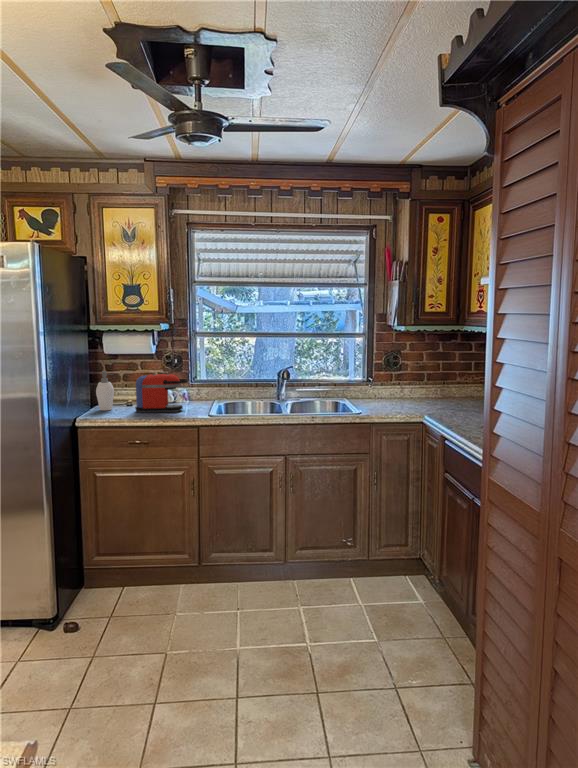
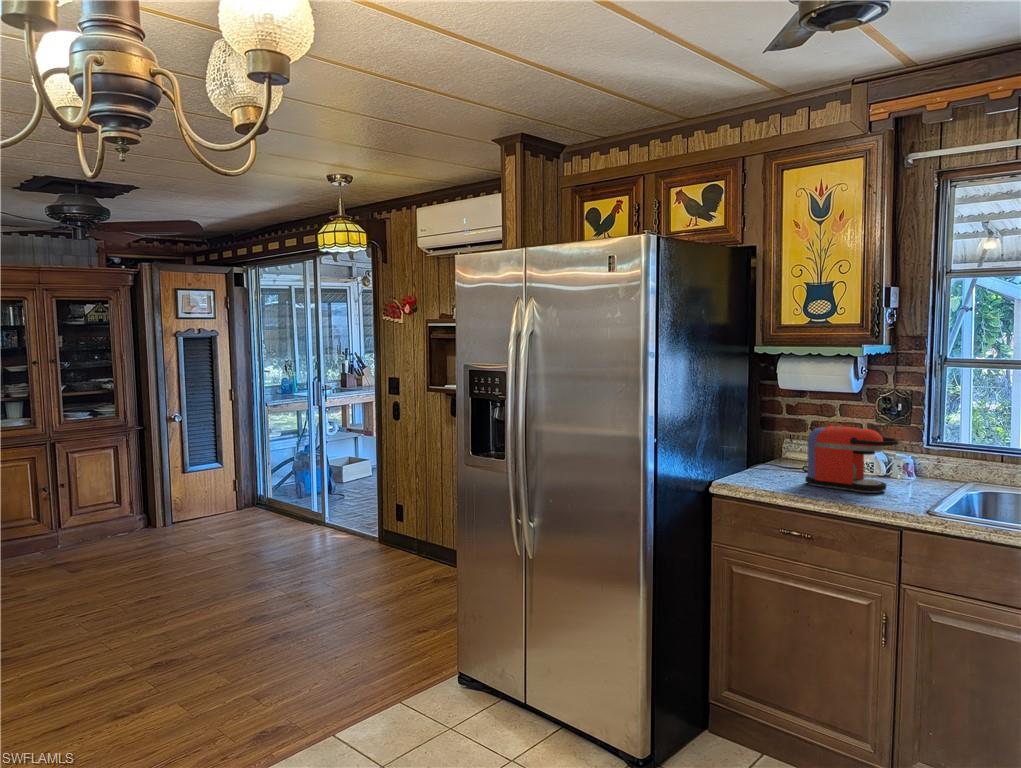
soap dispenser: present [96,371,114,410] -> none [752,415,780,475]

